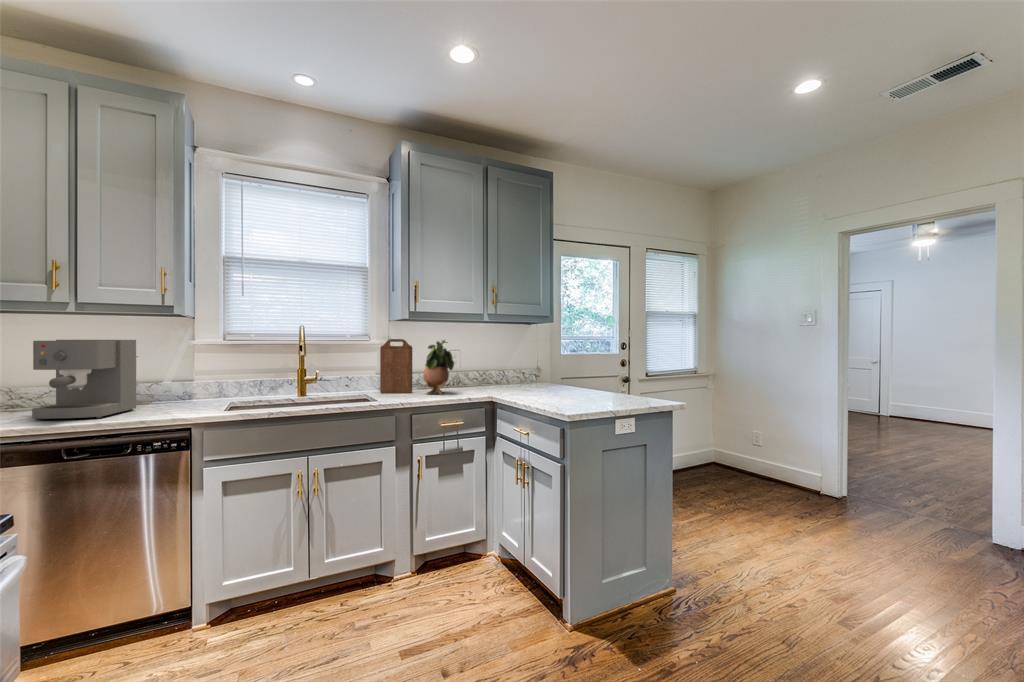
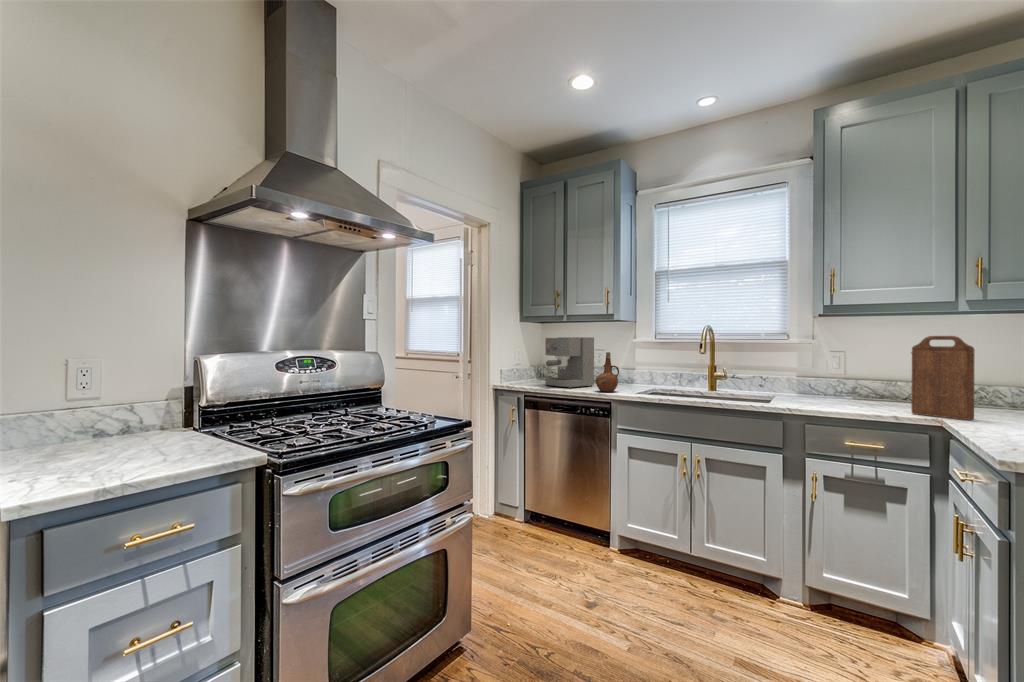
cutting board: present [380,339,412,393] -> present [912,336,975,420]
potted plant: present [423,340,454,394] -> none [843,336,889,407]
ceramic pitcher: none [158,361,197,415] -> present [596,352,619,392]

